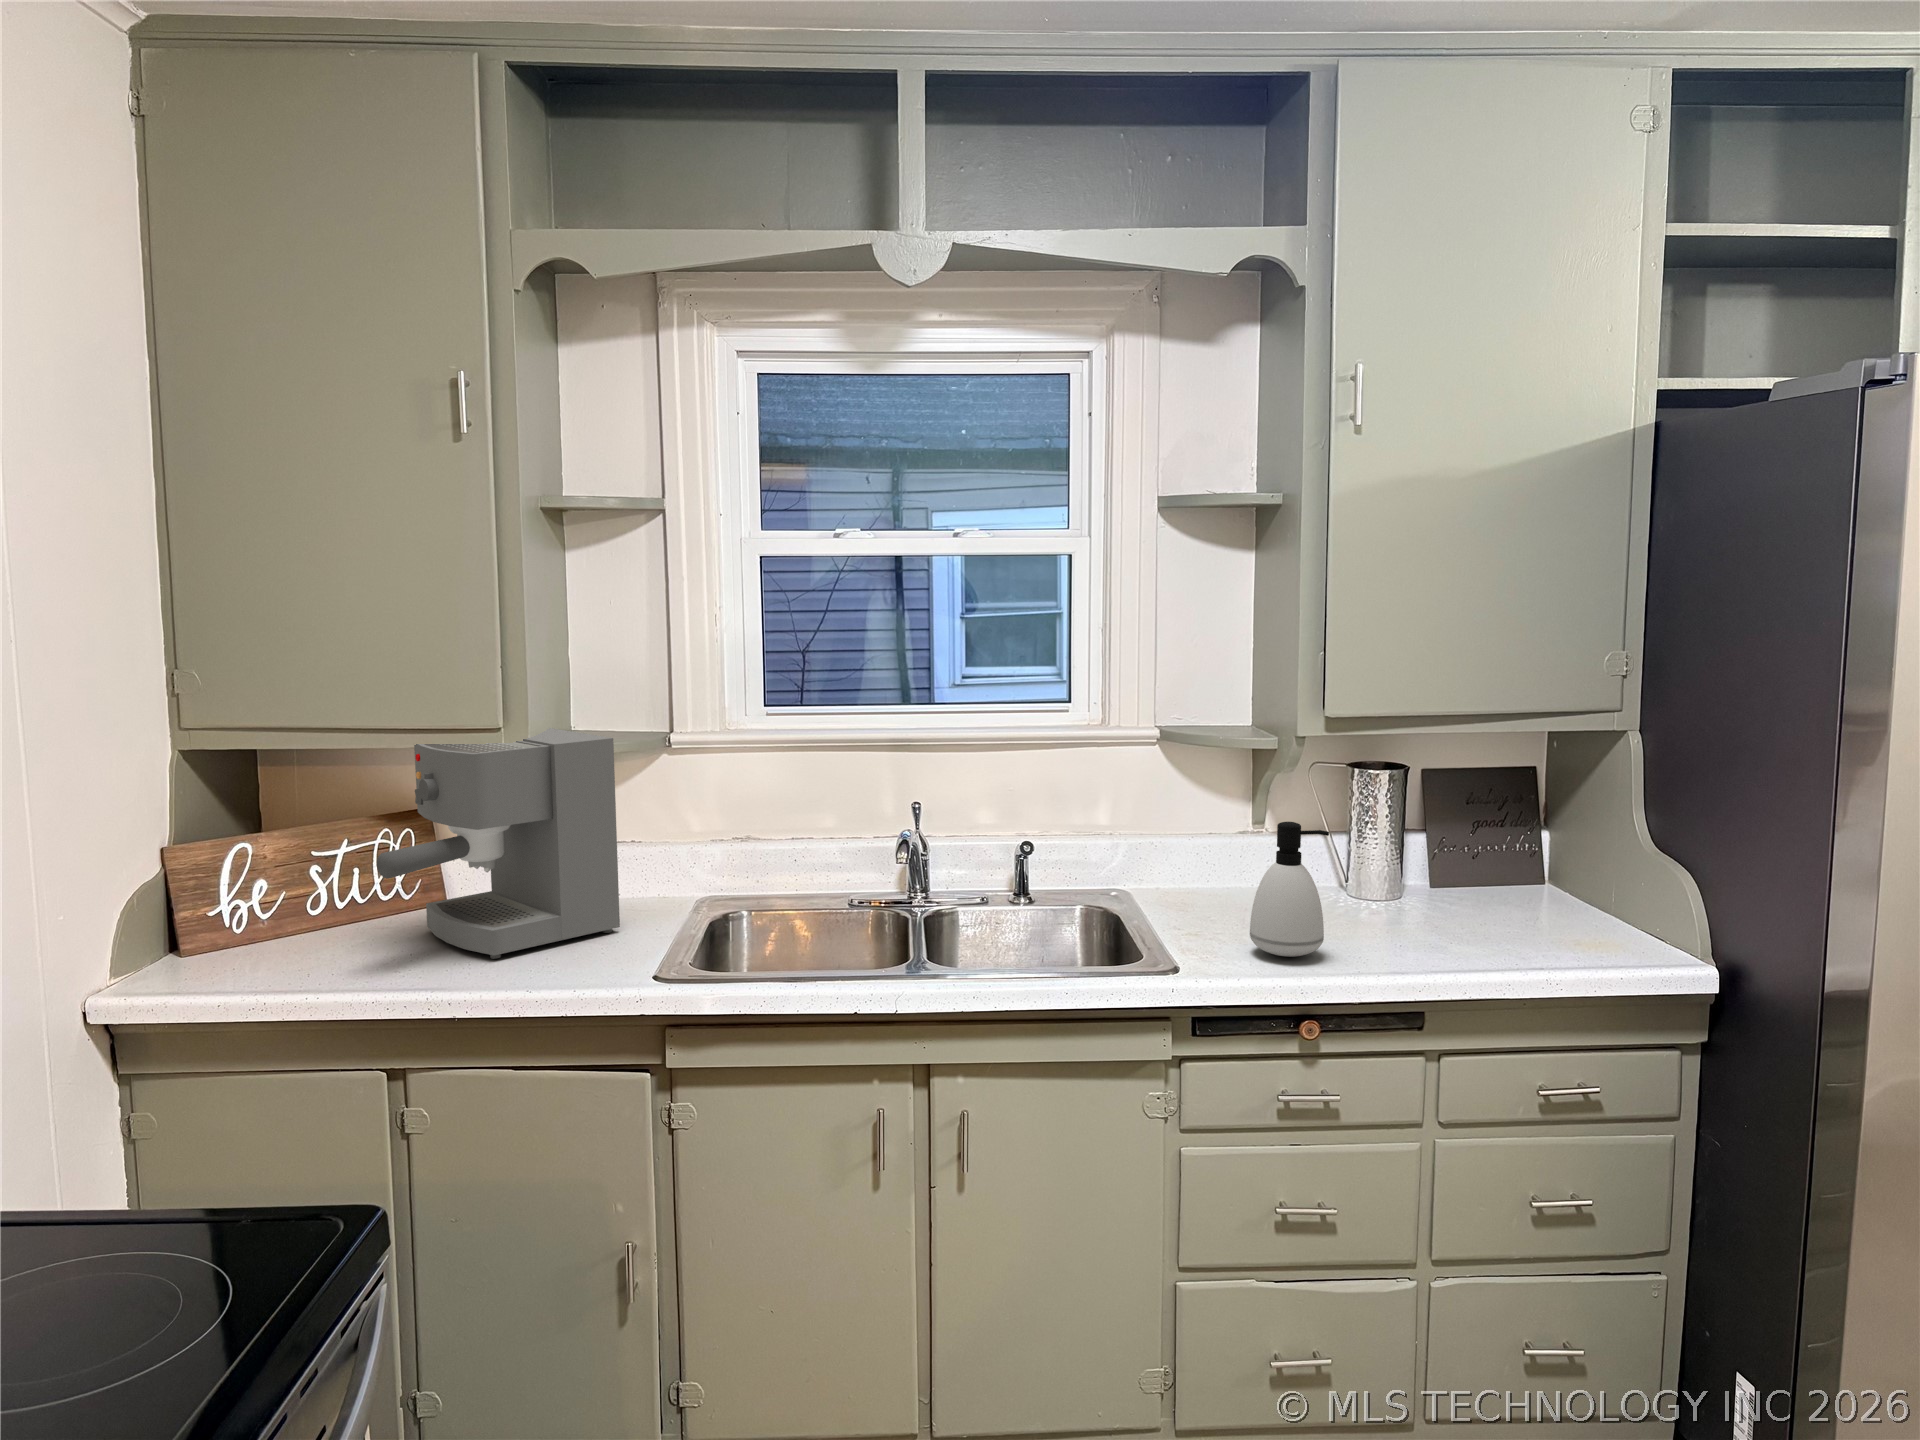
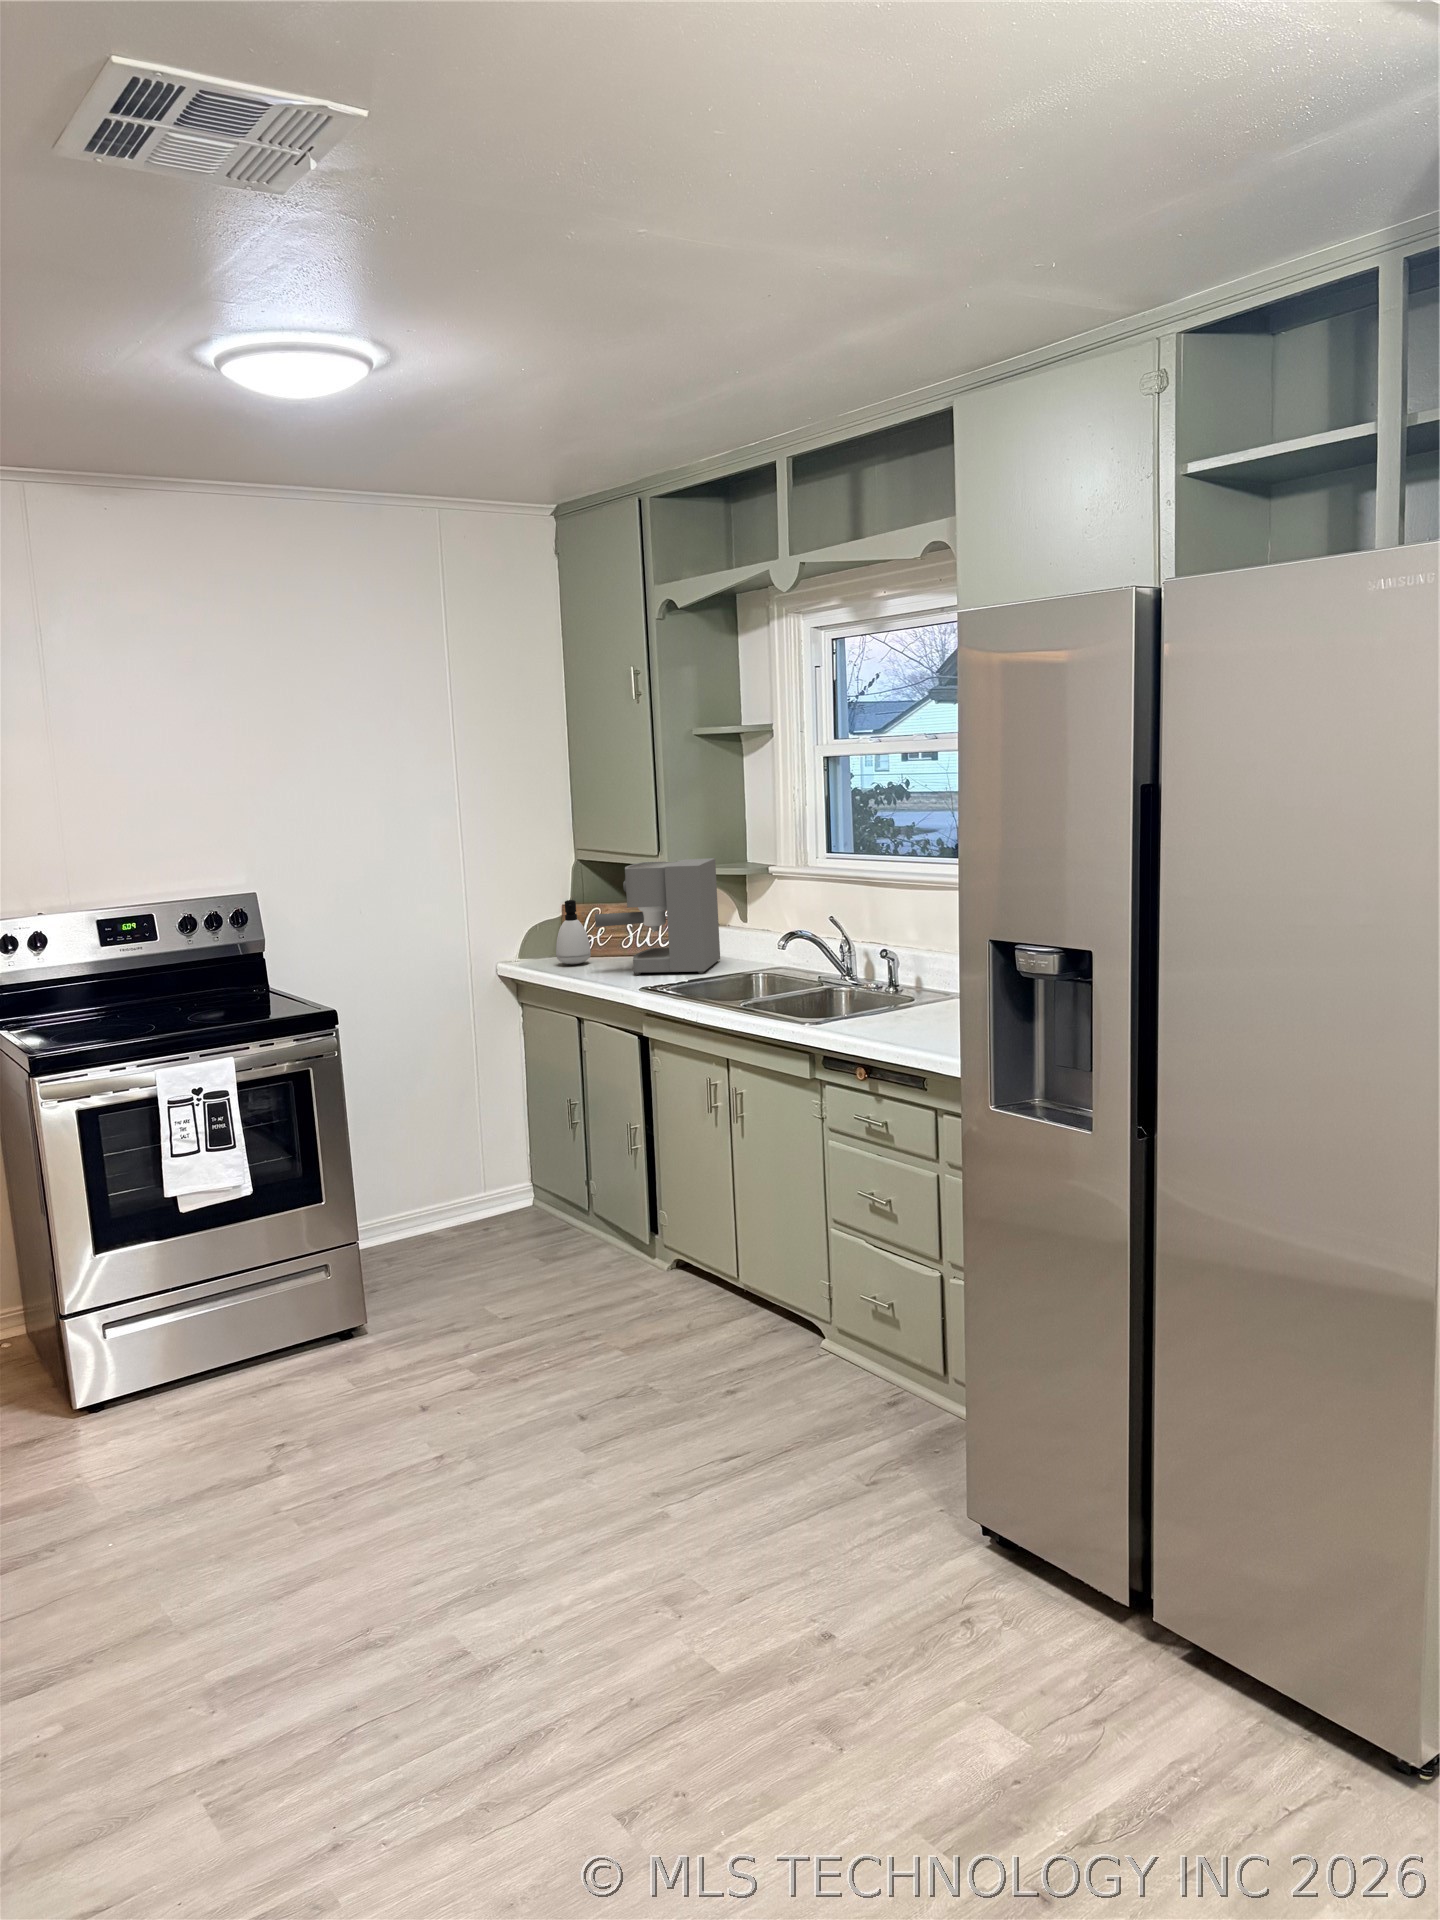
soap dispenser: present [1250,822,1329,957] -> present [556,900,591,964]

